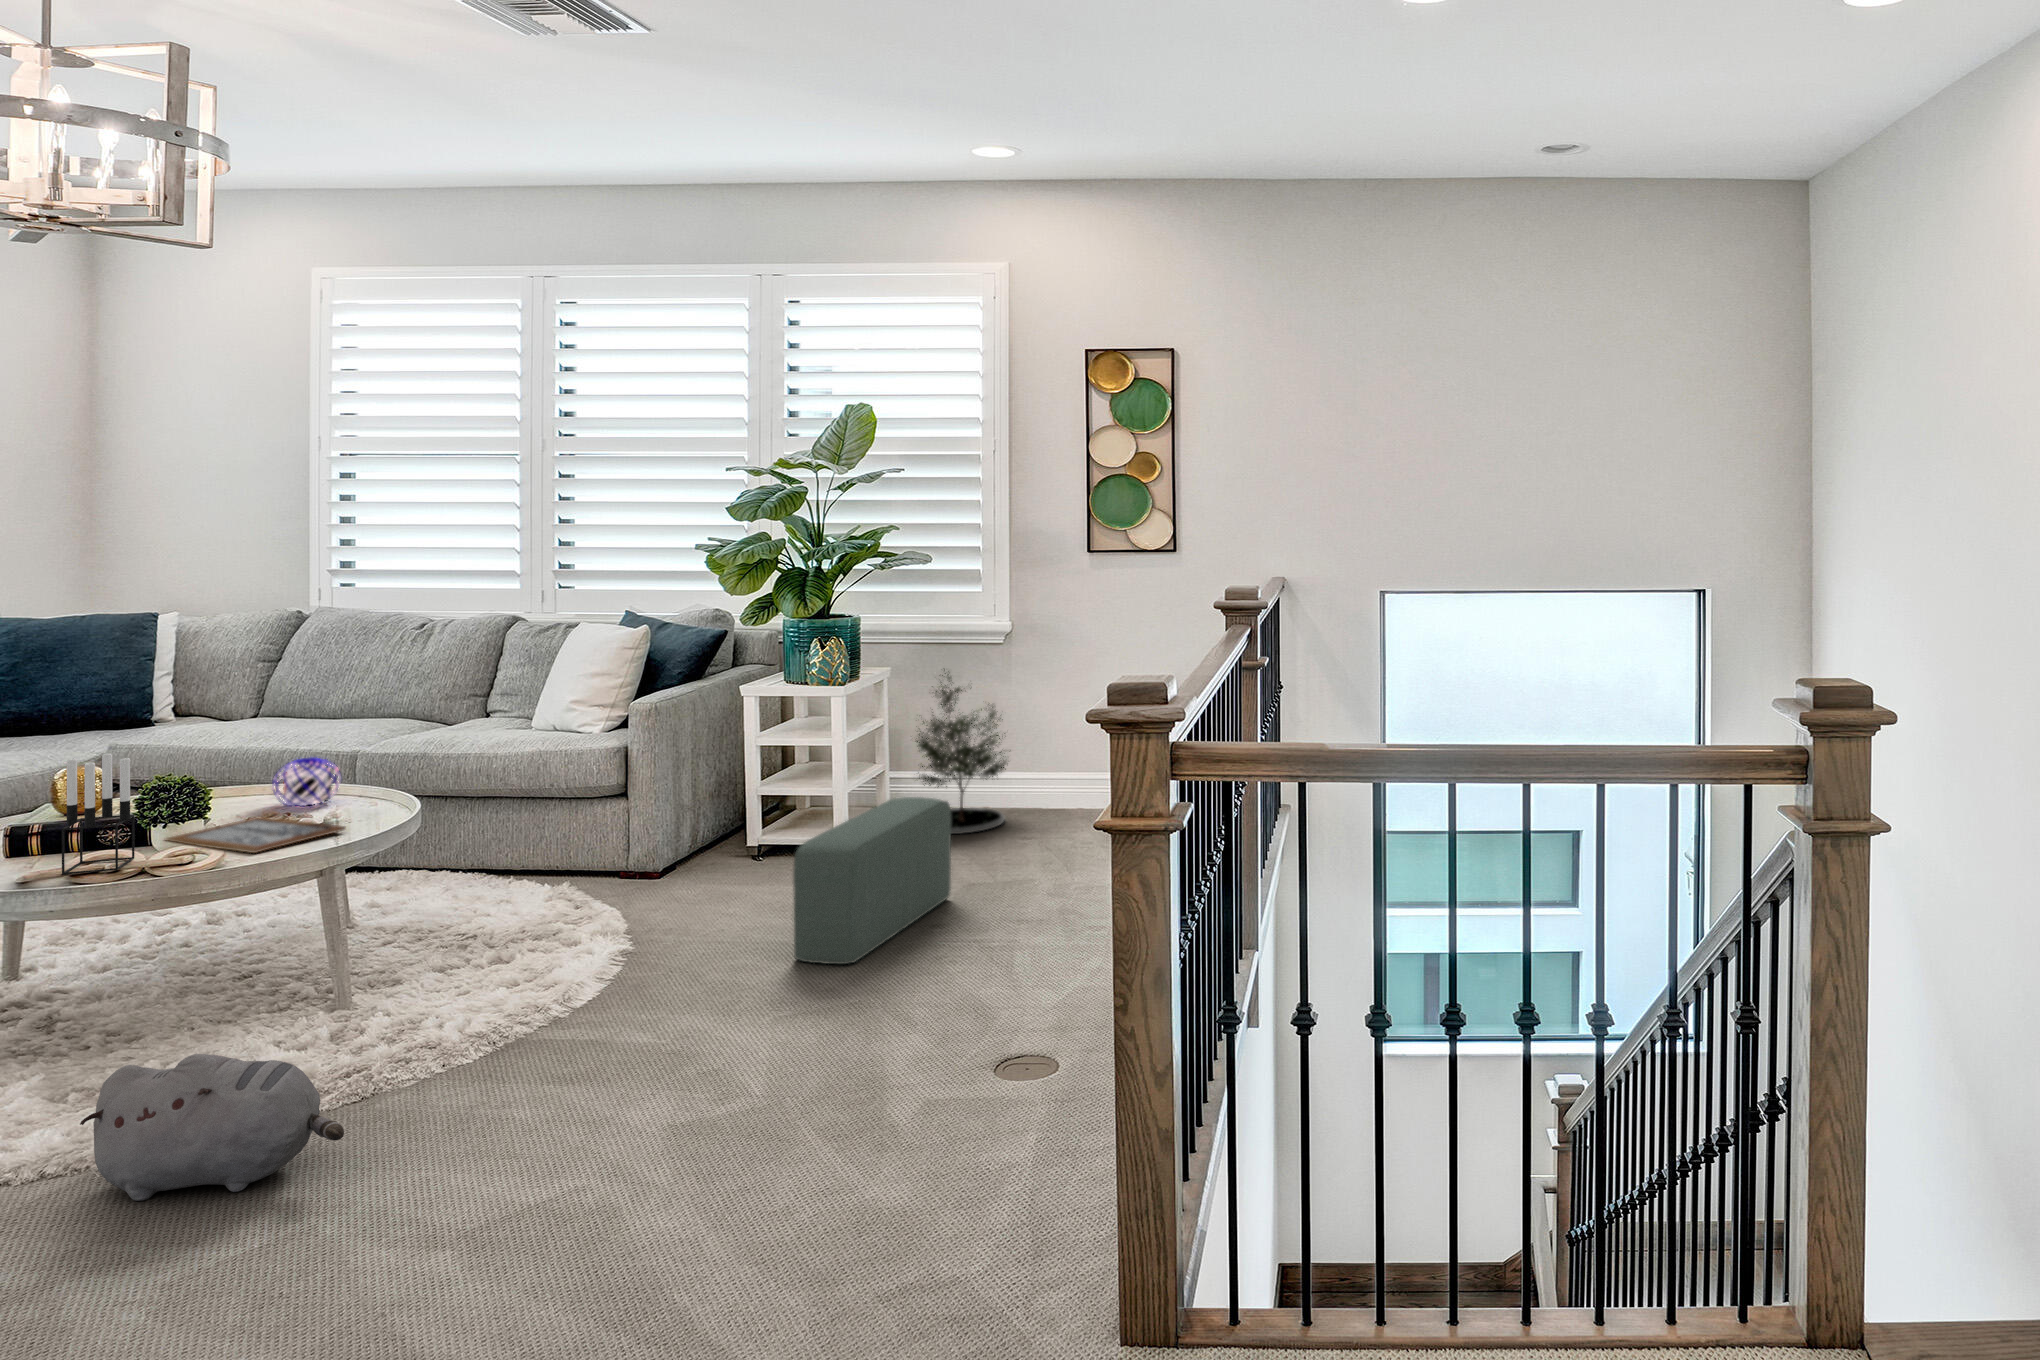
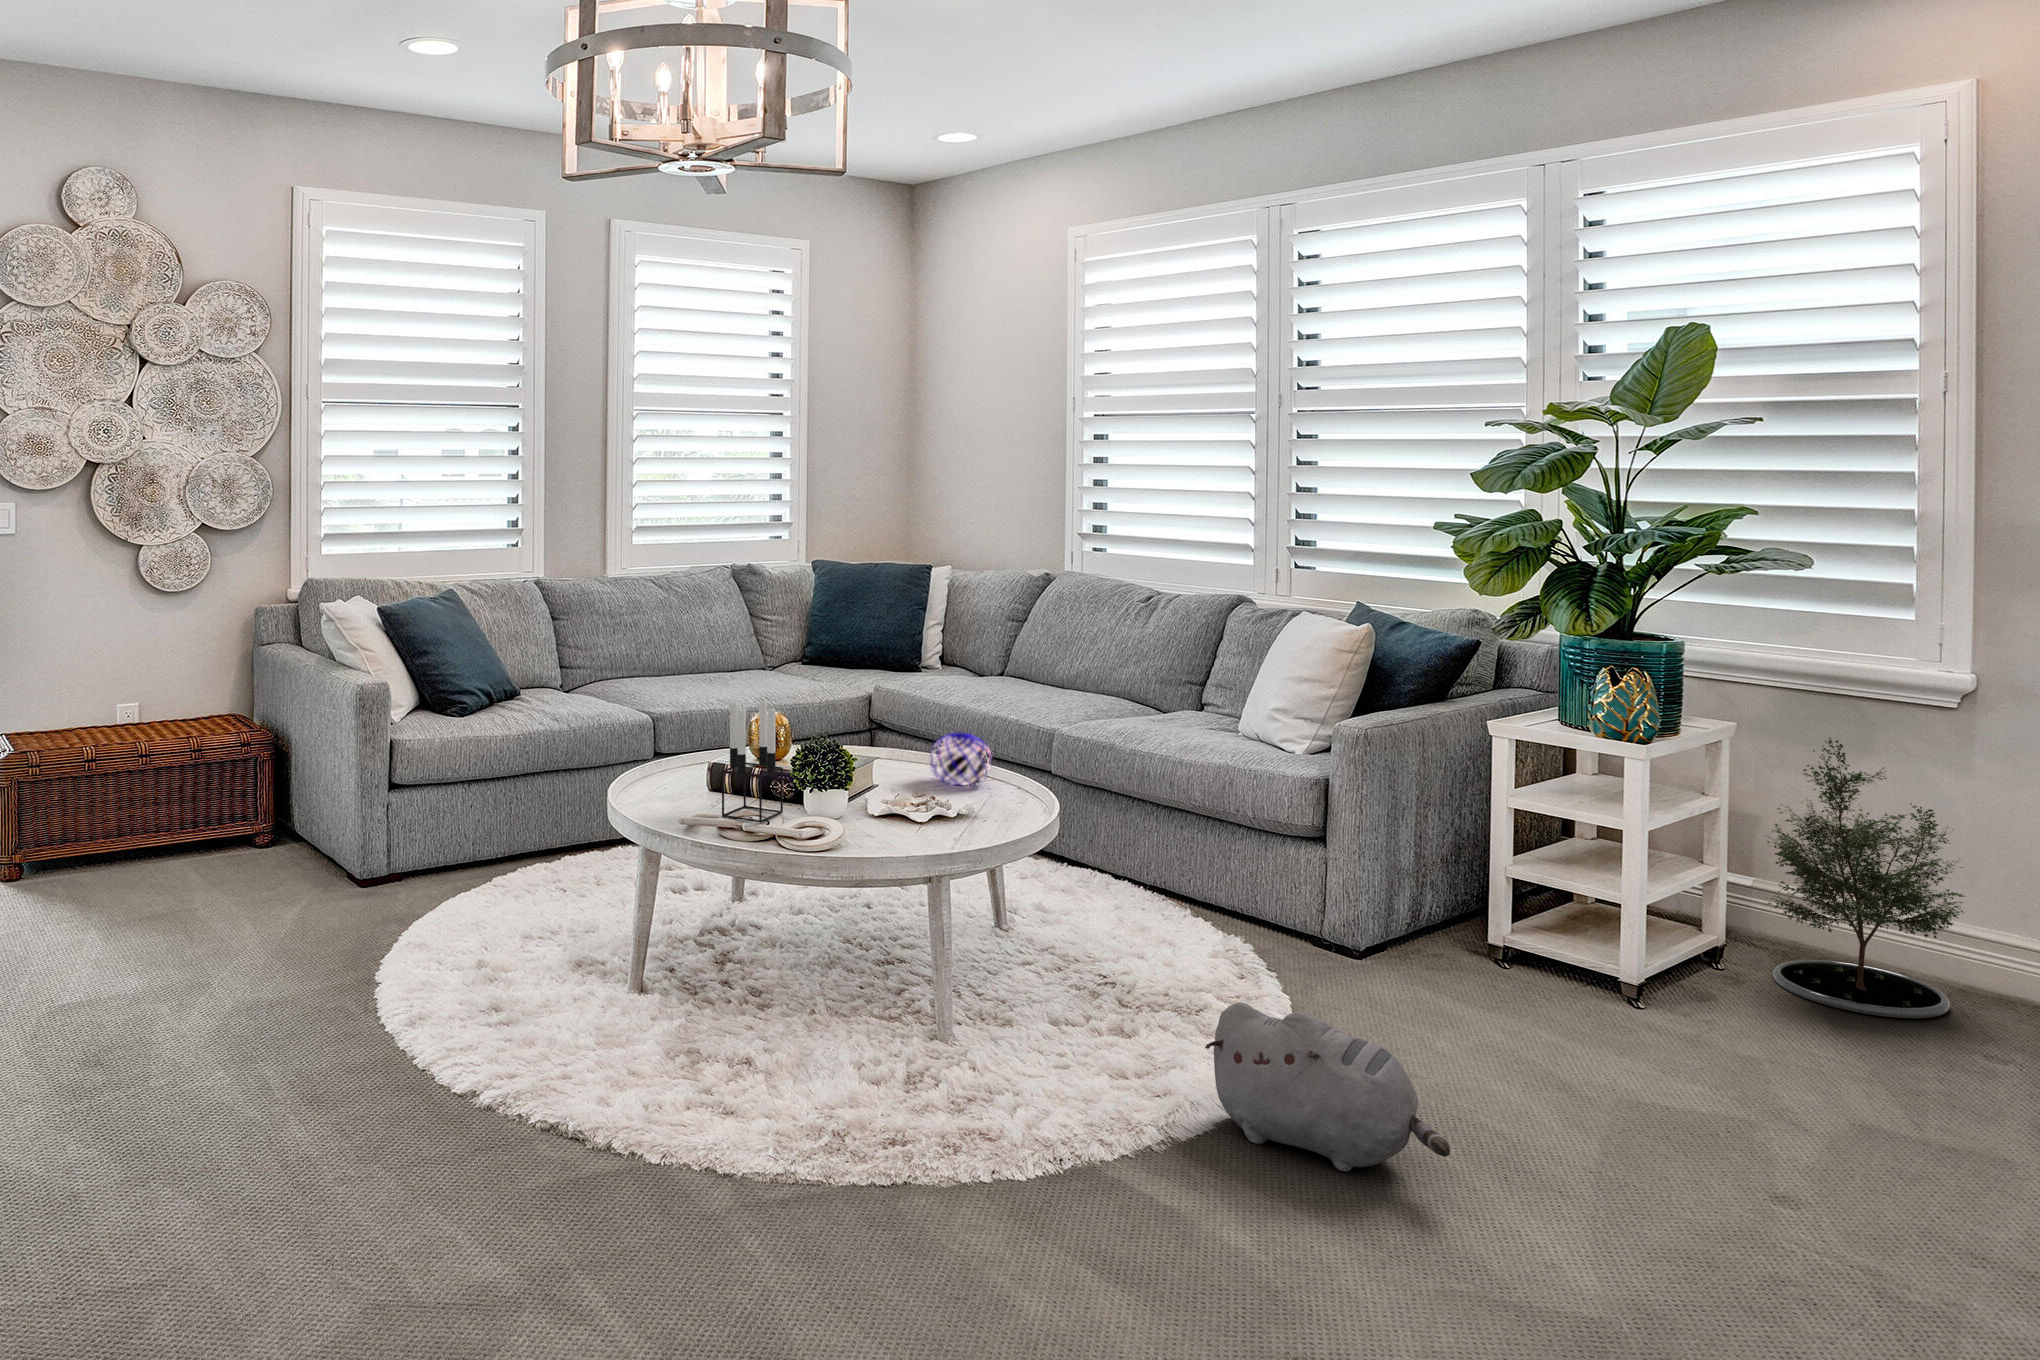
pouf: present [793,797,952,964] -> none [1510,940,1815,1199]
picture frame: present [166,817,346,853] -> none [822,789,969,833]
plush toy: present [80,1054,344,1201] -> present [1205,1002,1450,1172]

